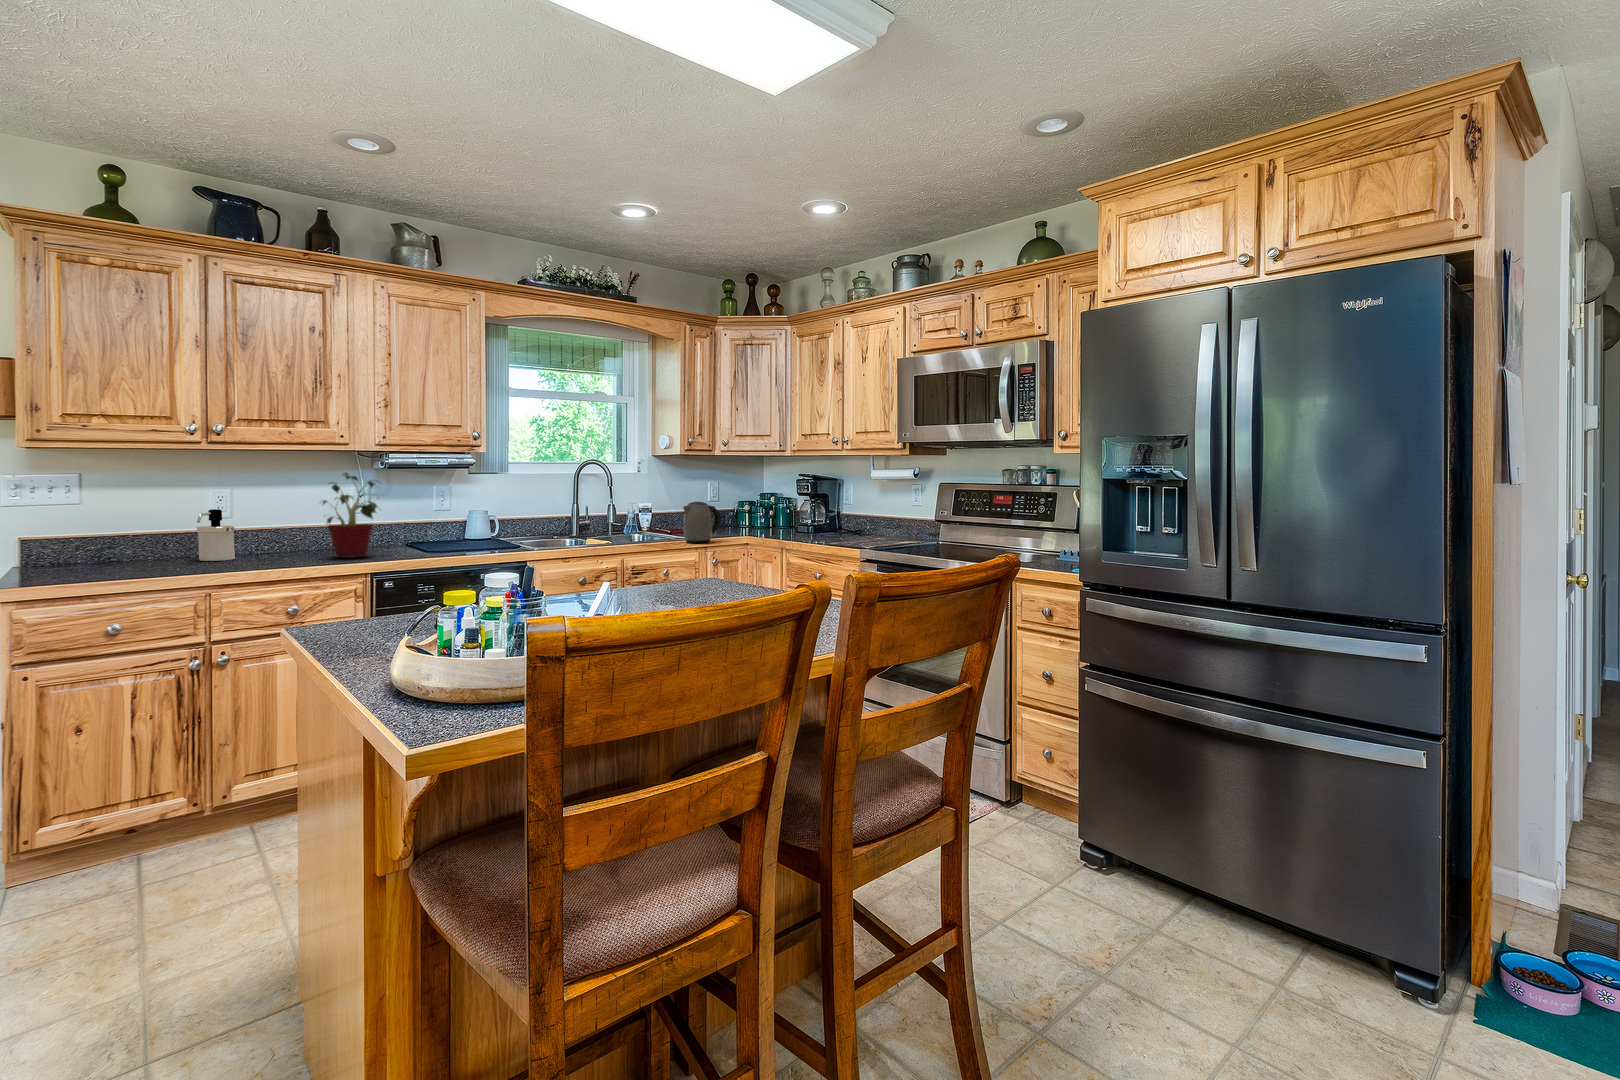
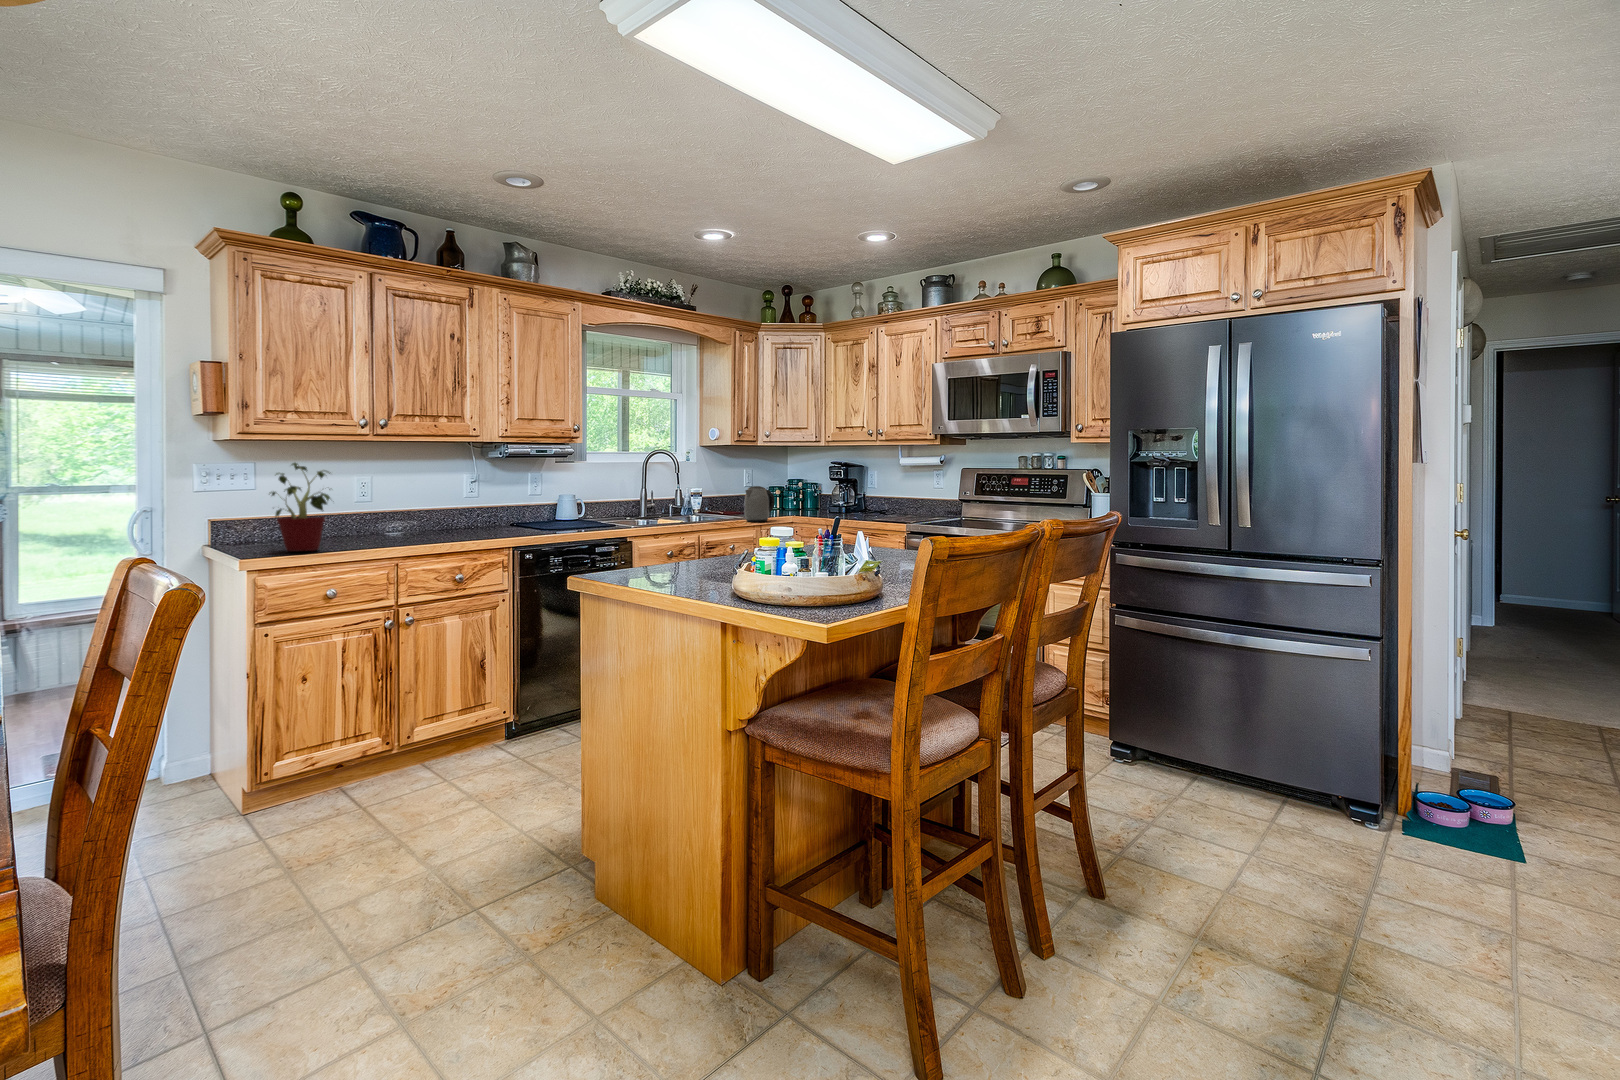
potted plant: present [323,473,379,558] -> present [271,463,330,551]
soap dispenser: present [196,509,235,561] -> none [357,494,387,538]

